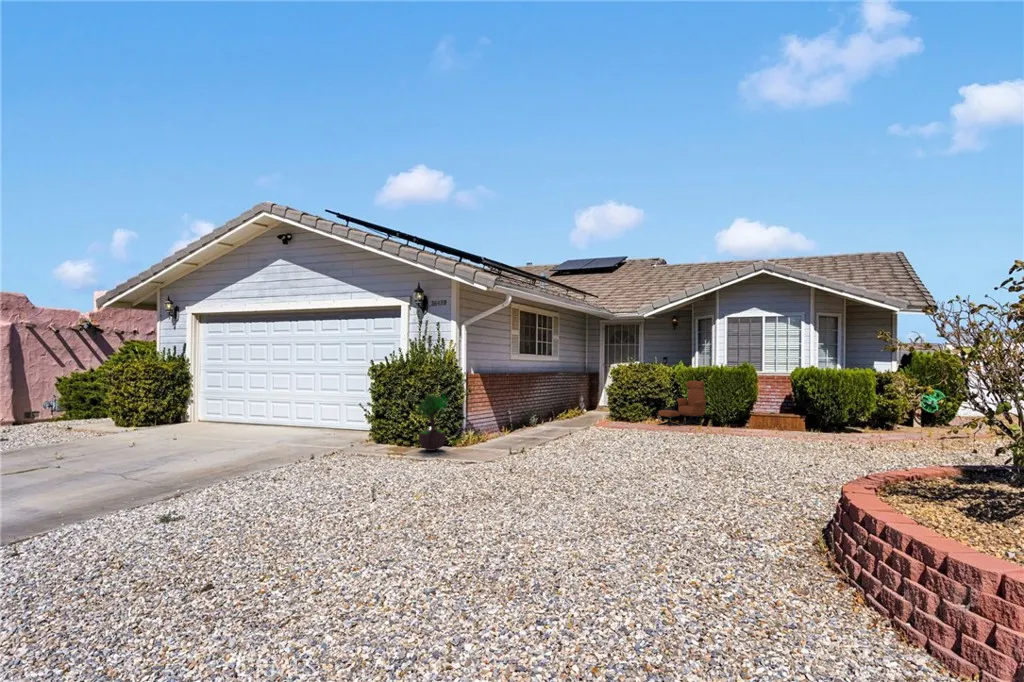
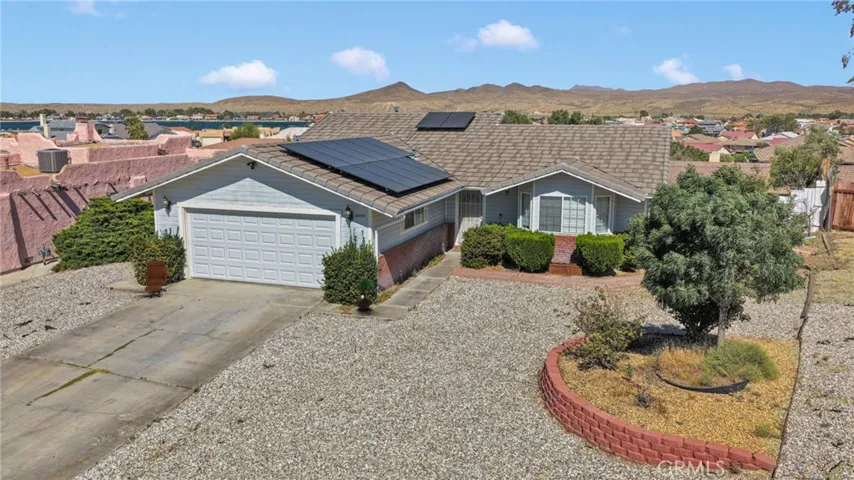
lounge chair: present [658,381,707,426] -> present [142,261,170,298]

